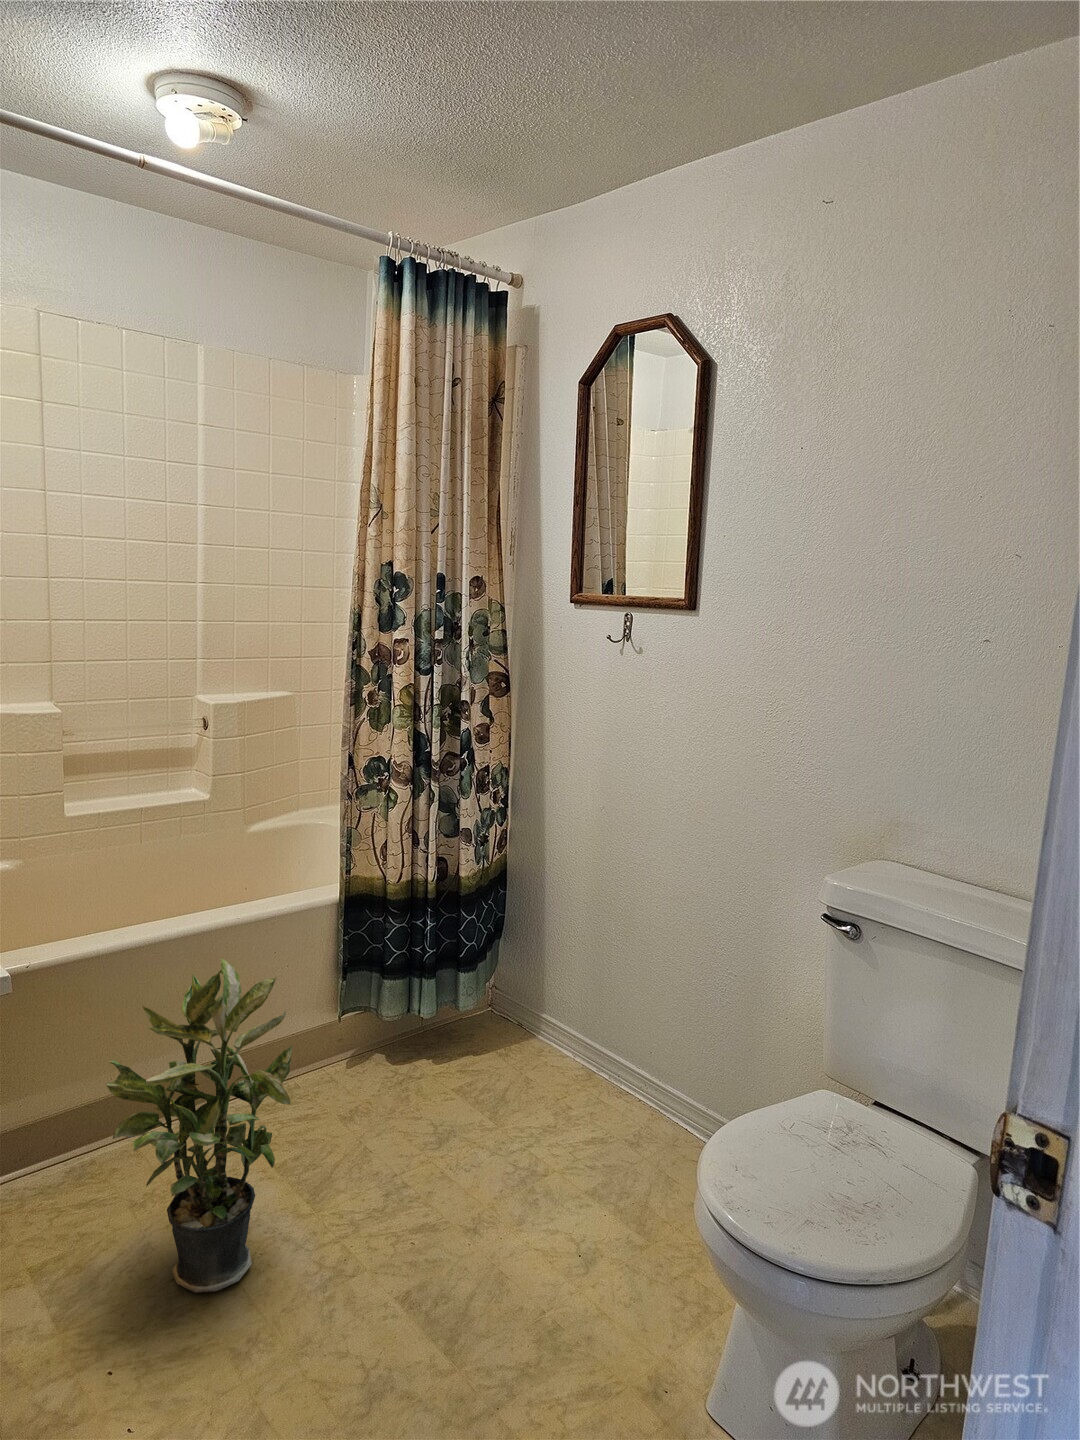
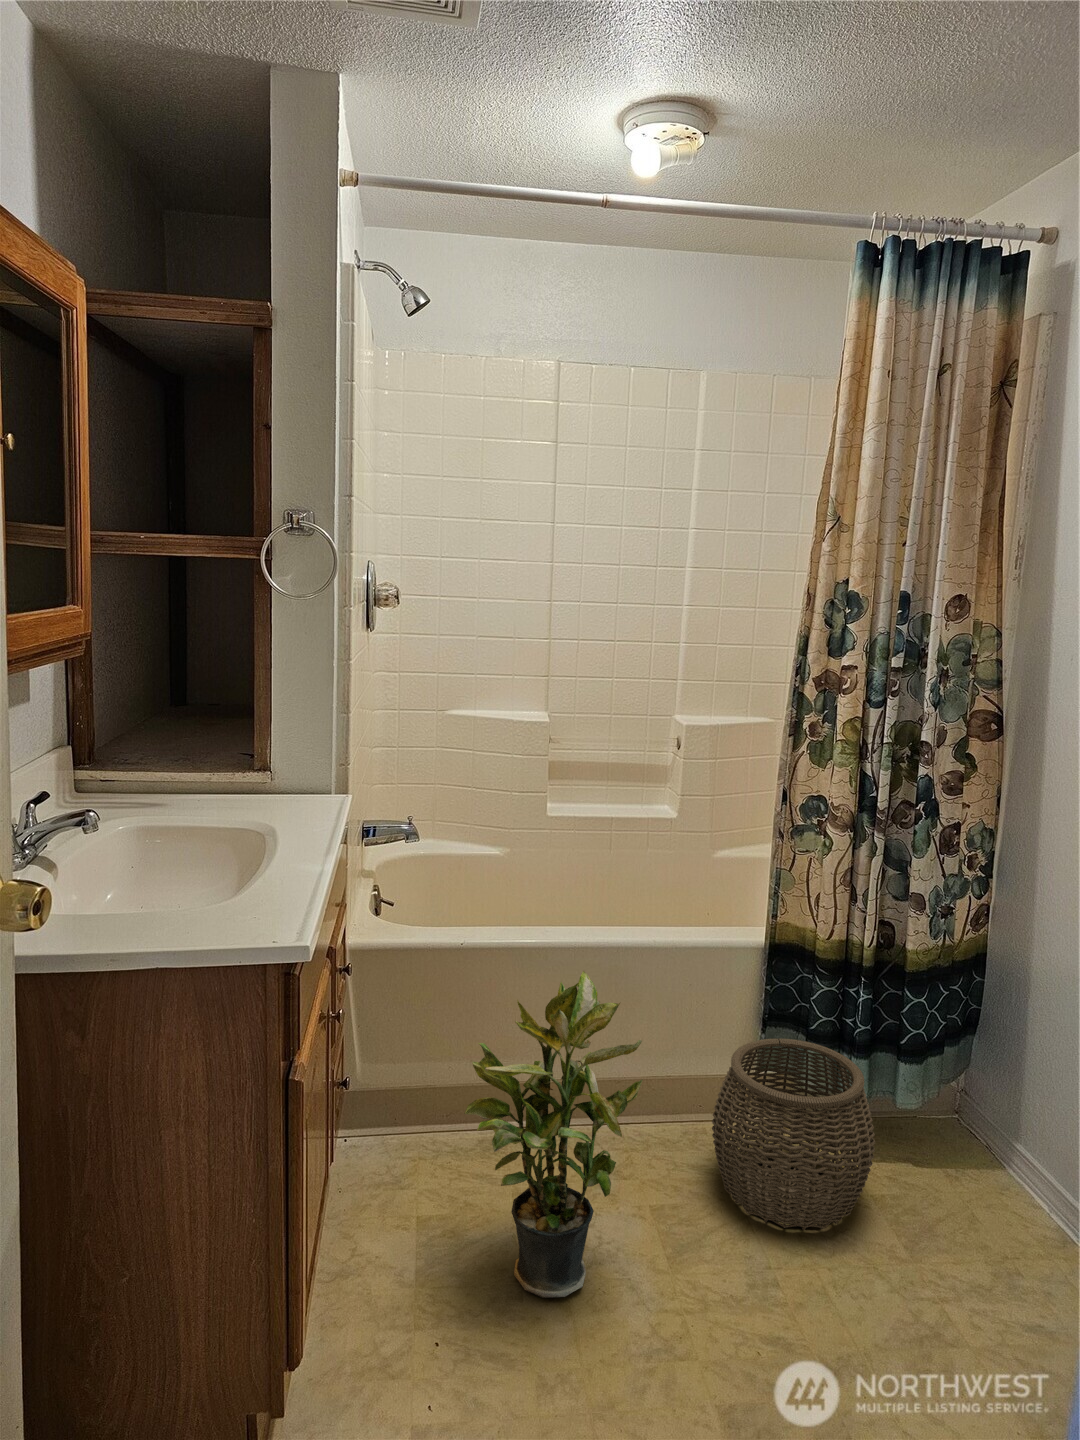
woven basket: none [321,976,463,1142] -> present [712,1038,875,1230]

